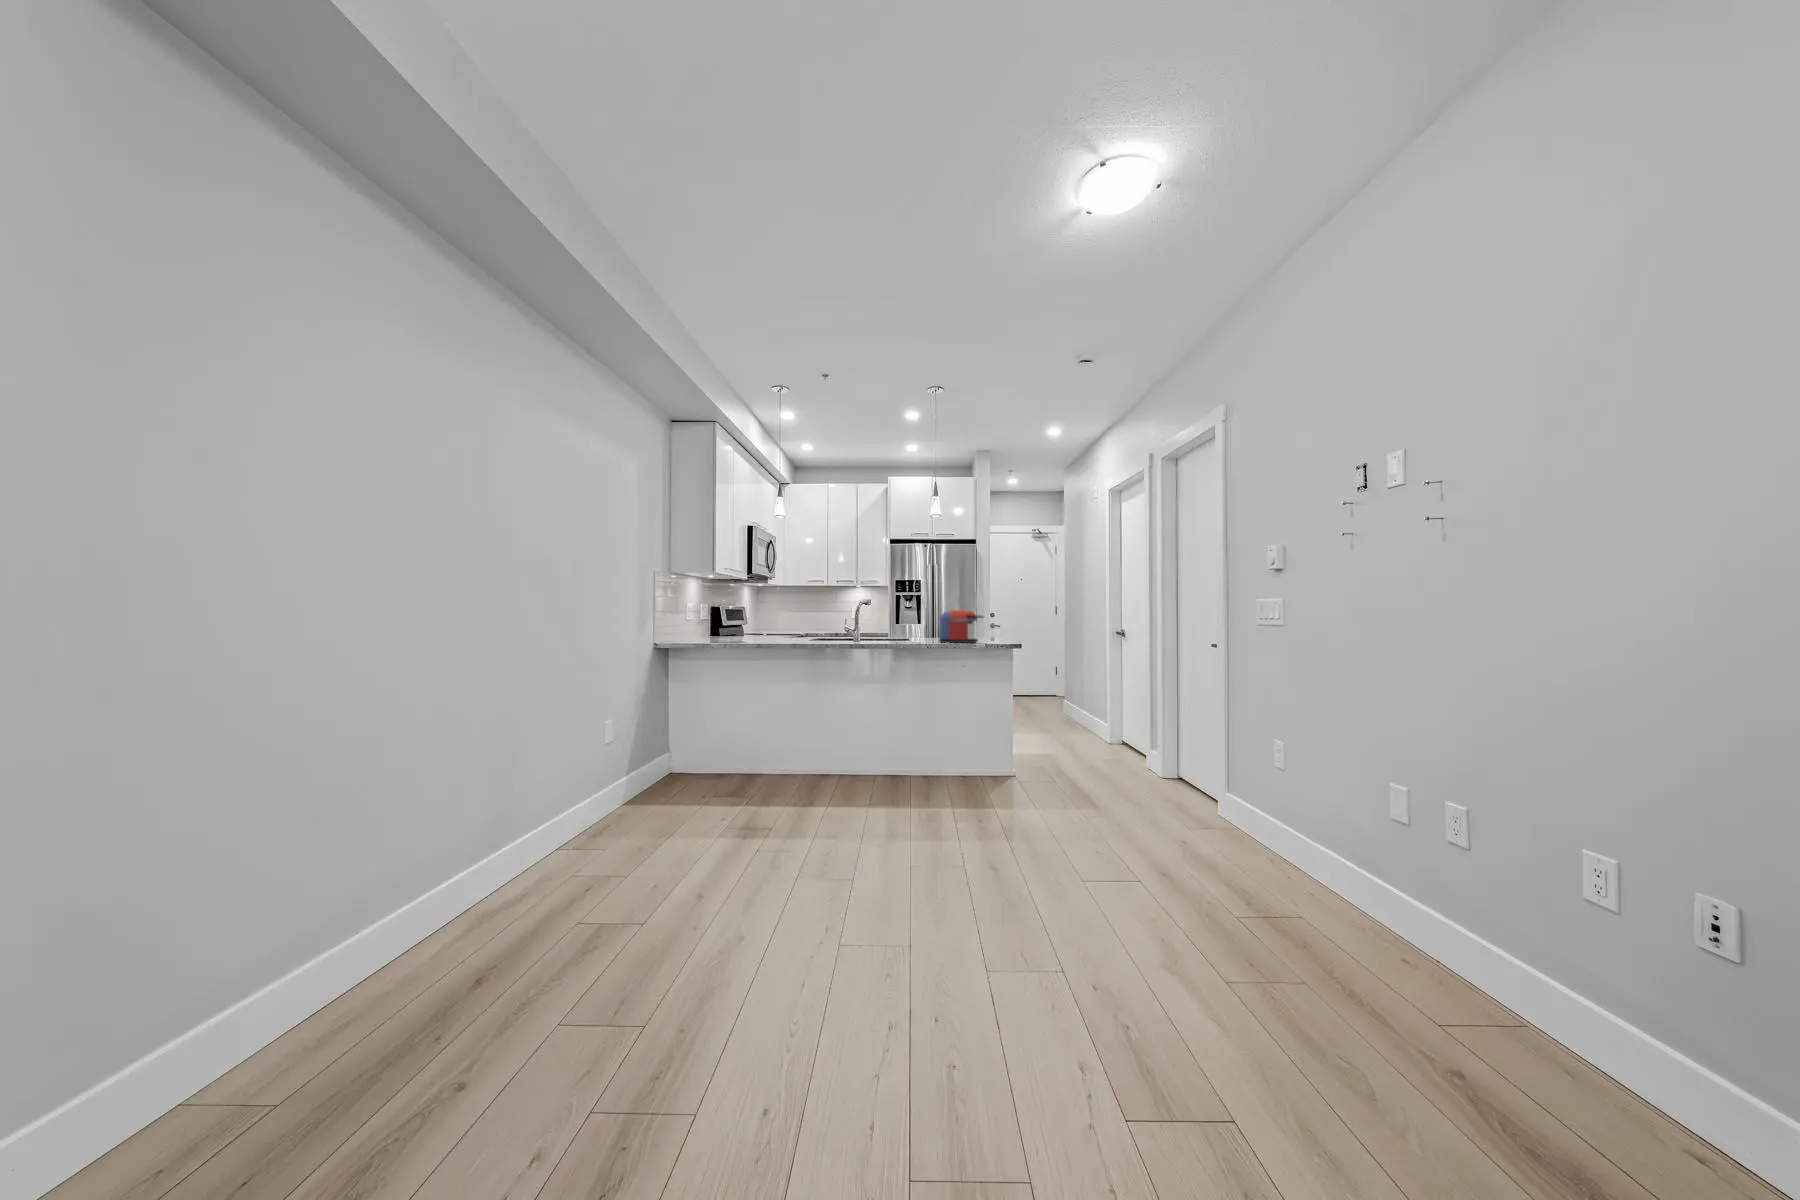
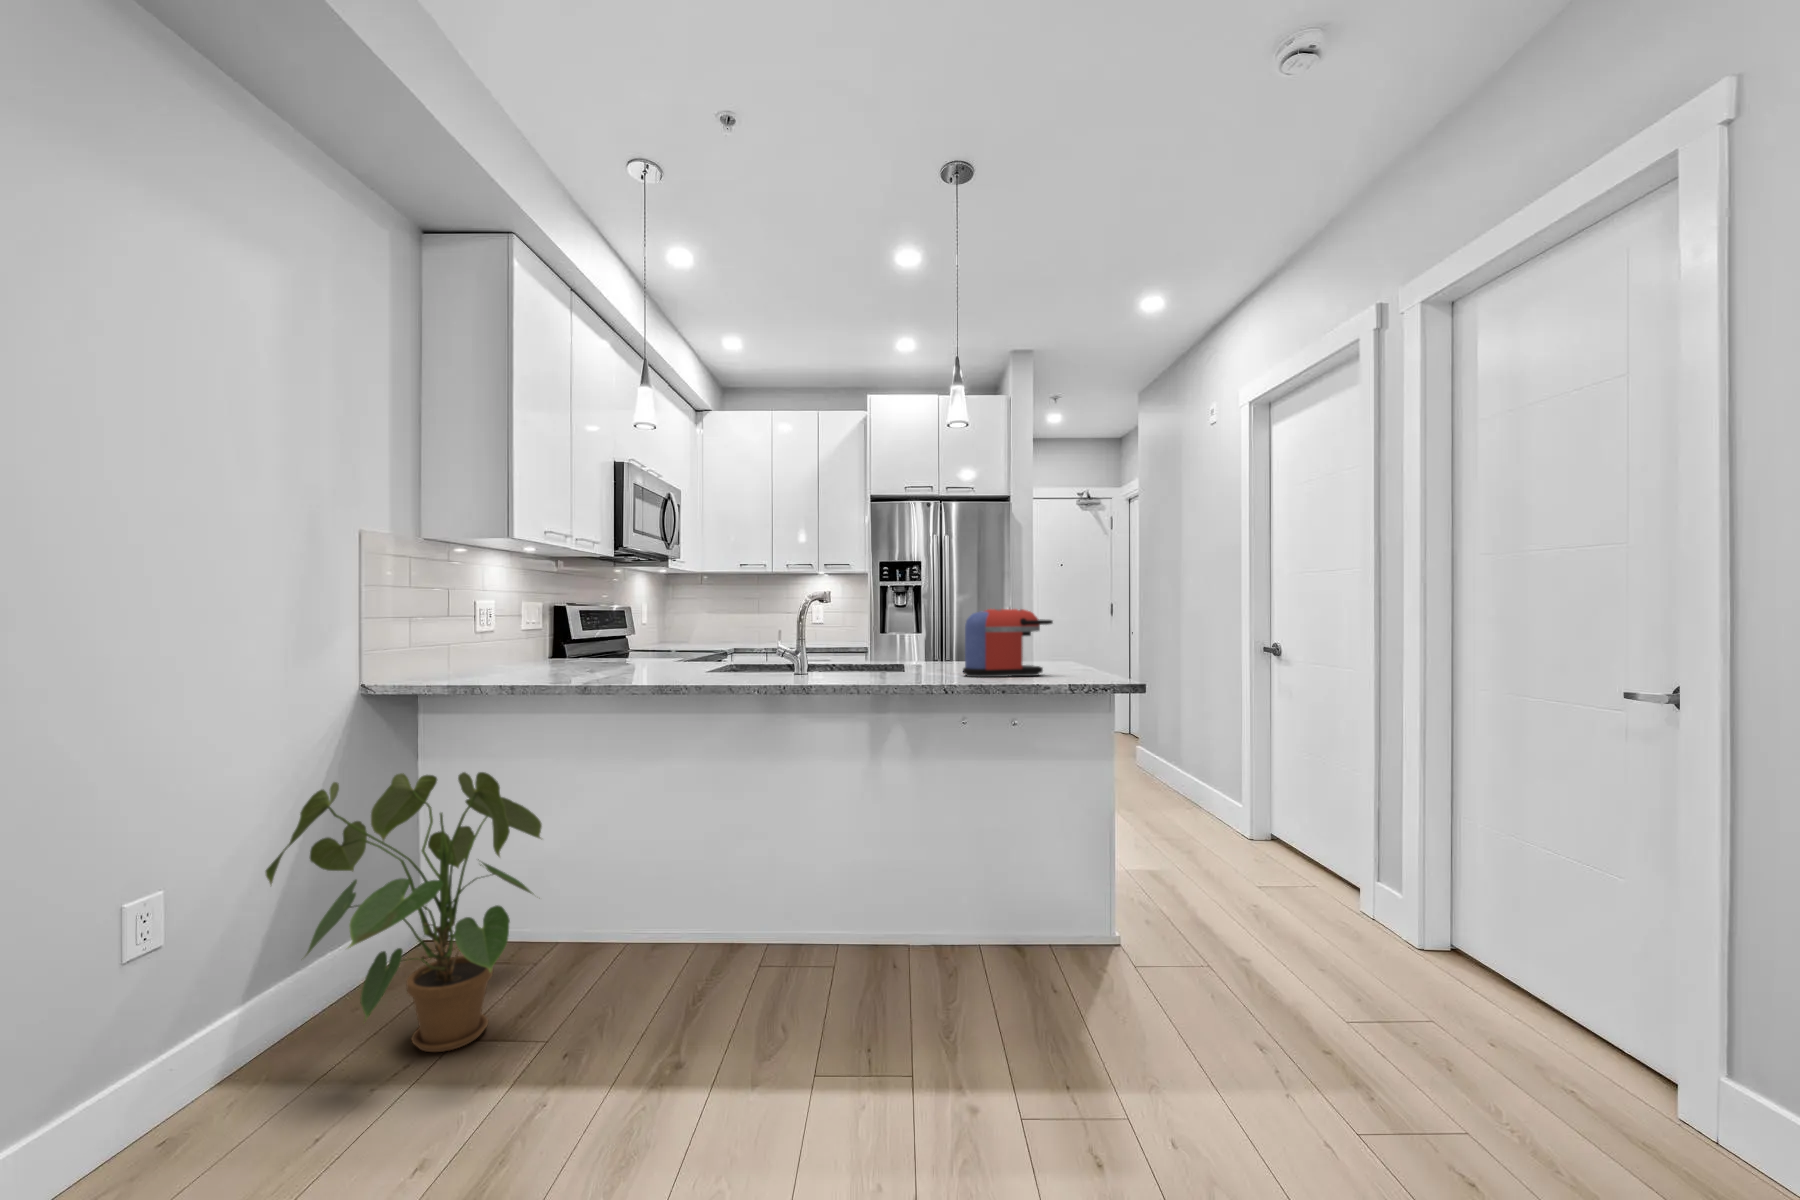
house plant: none [641,680,752,798] -> present [265,772,542,1052]

